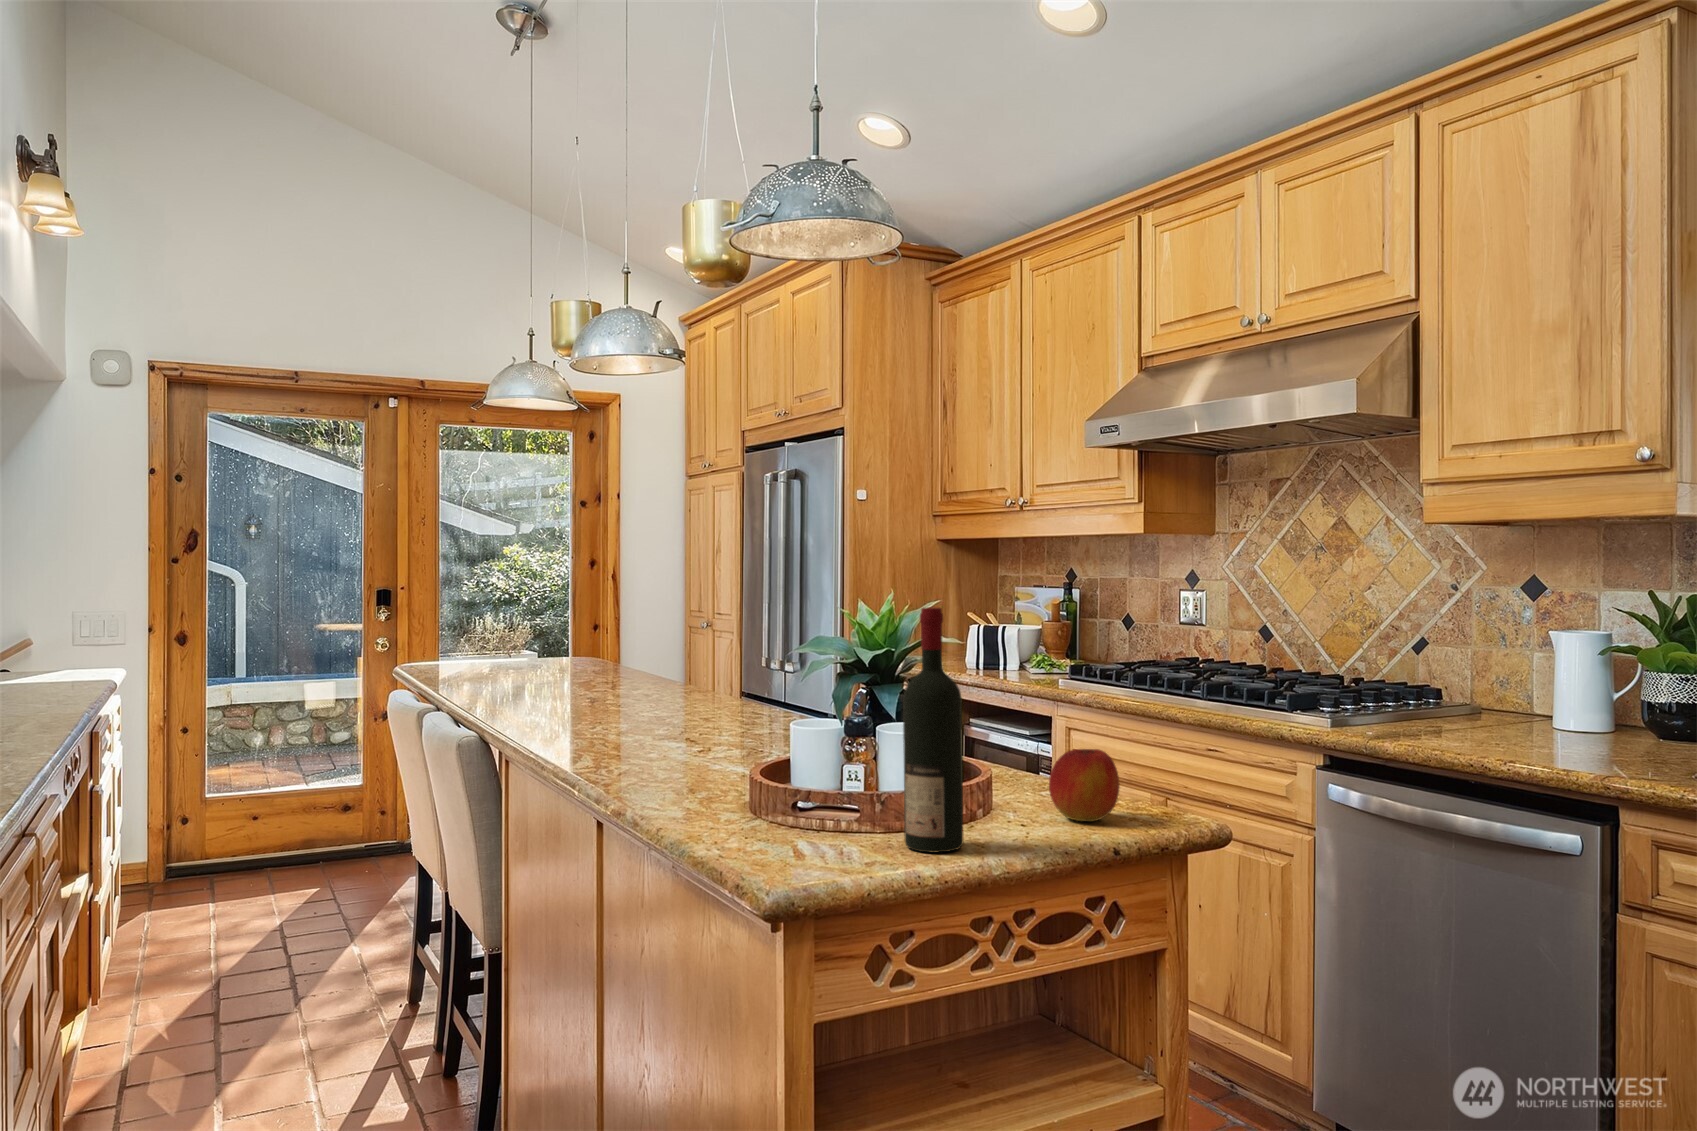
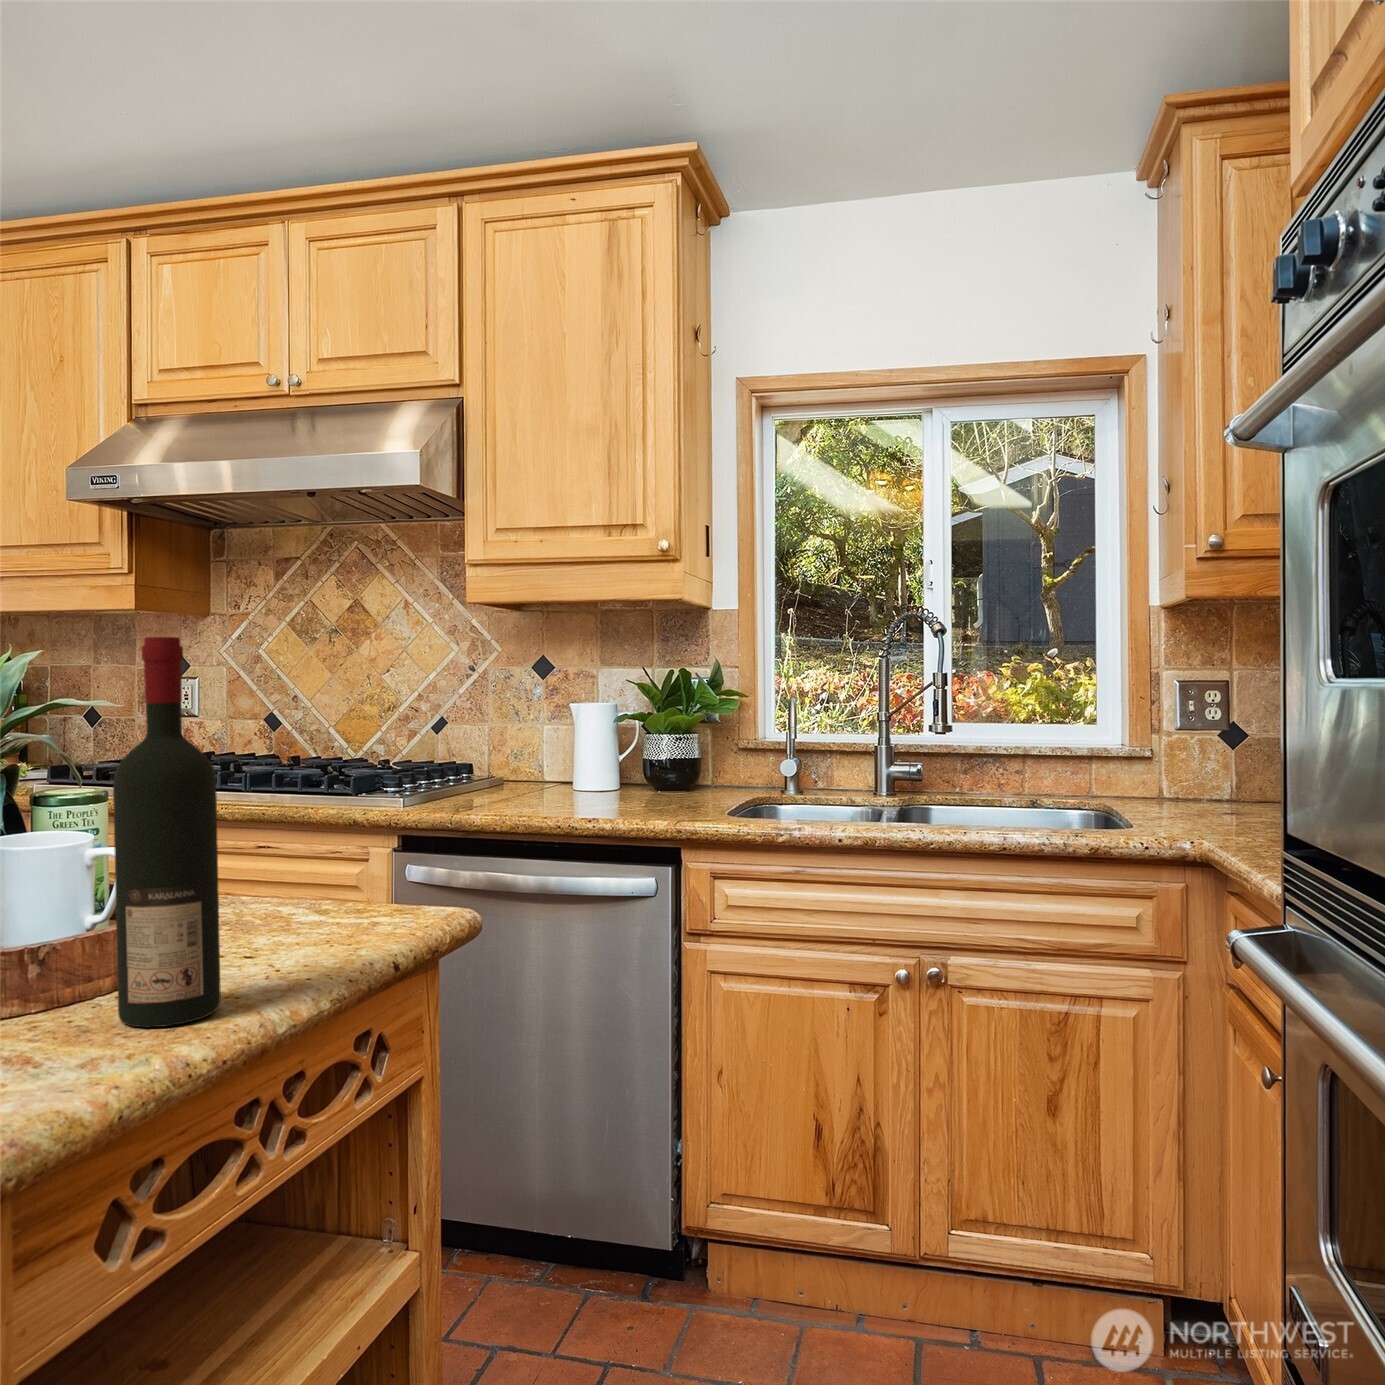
apple: present [1049,749,1120,821] -> none [260,842,359,939]

